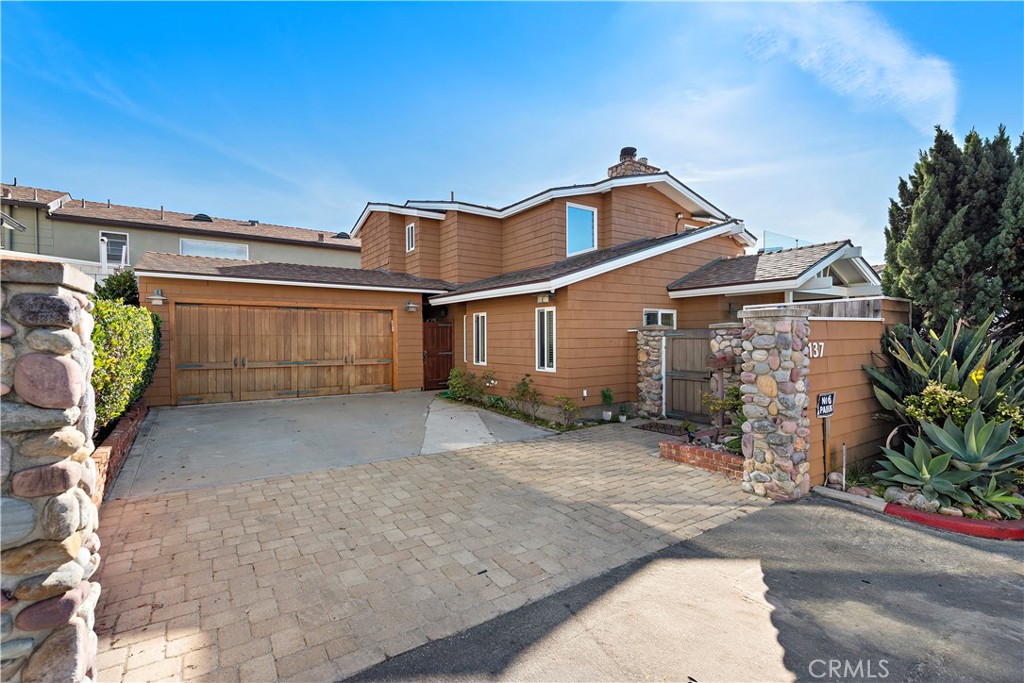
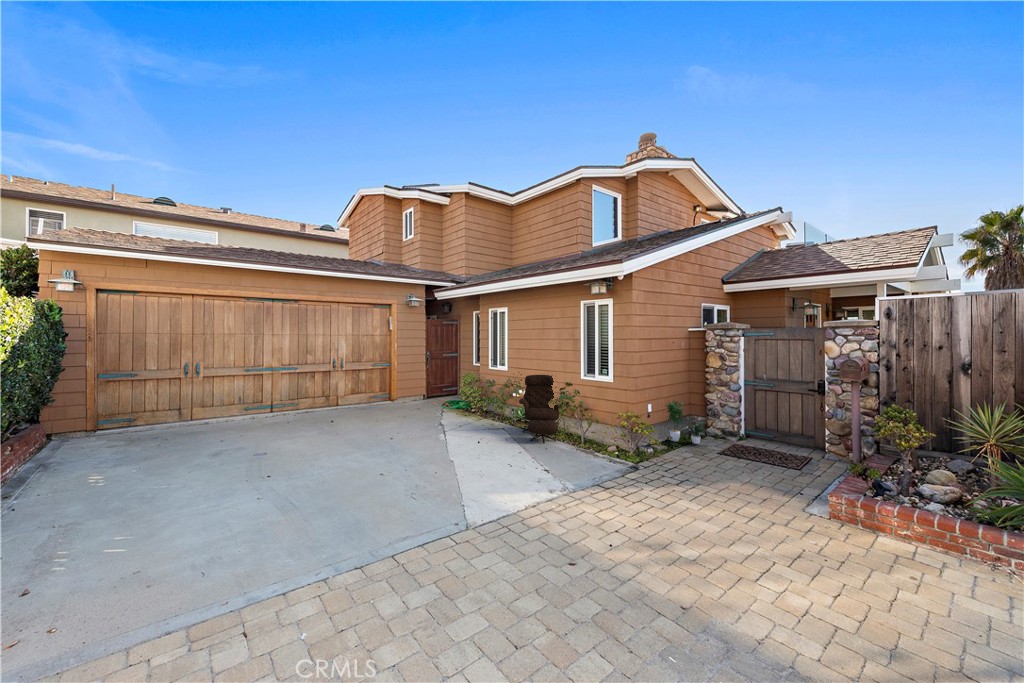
lounge chair: none [487,368,523,419] -> present [519,375,559,443]

